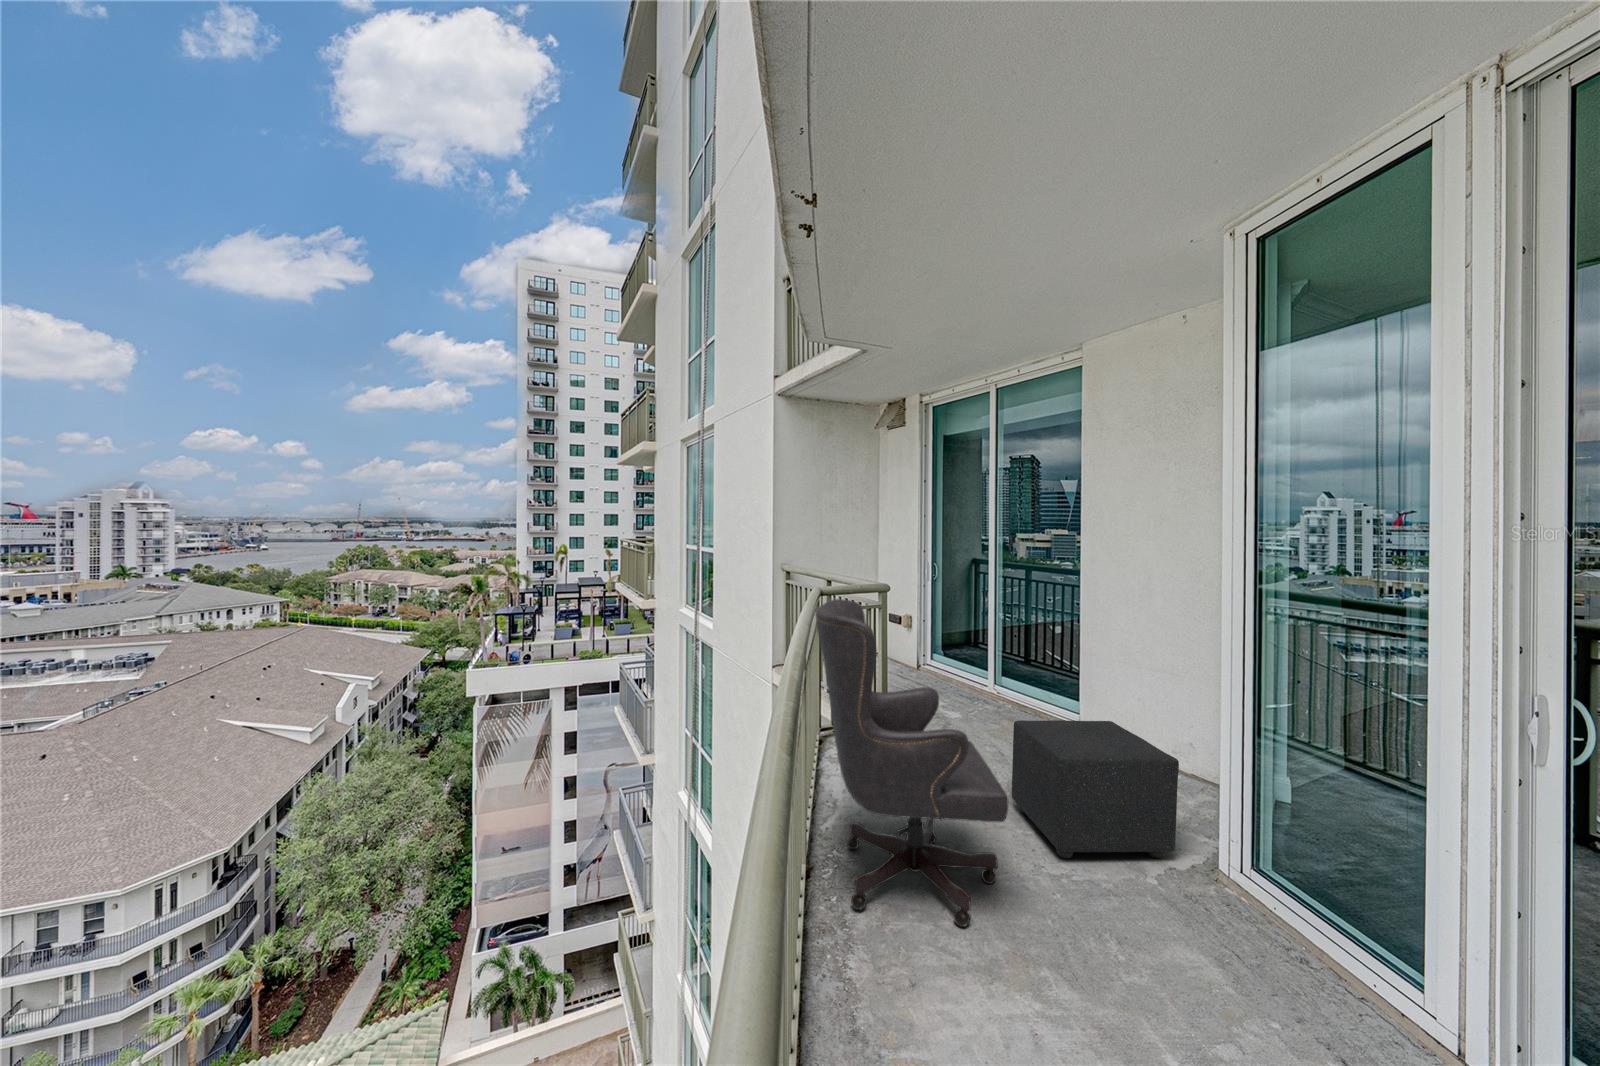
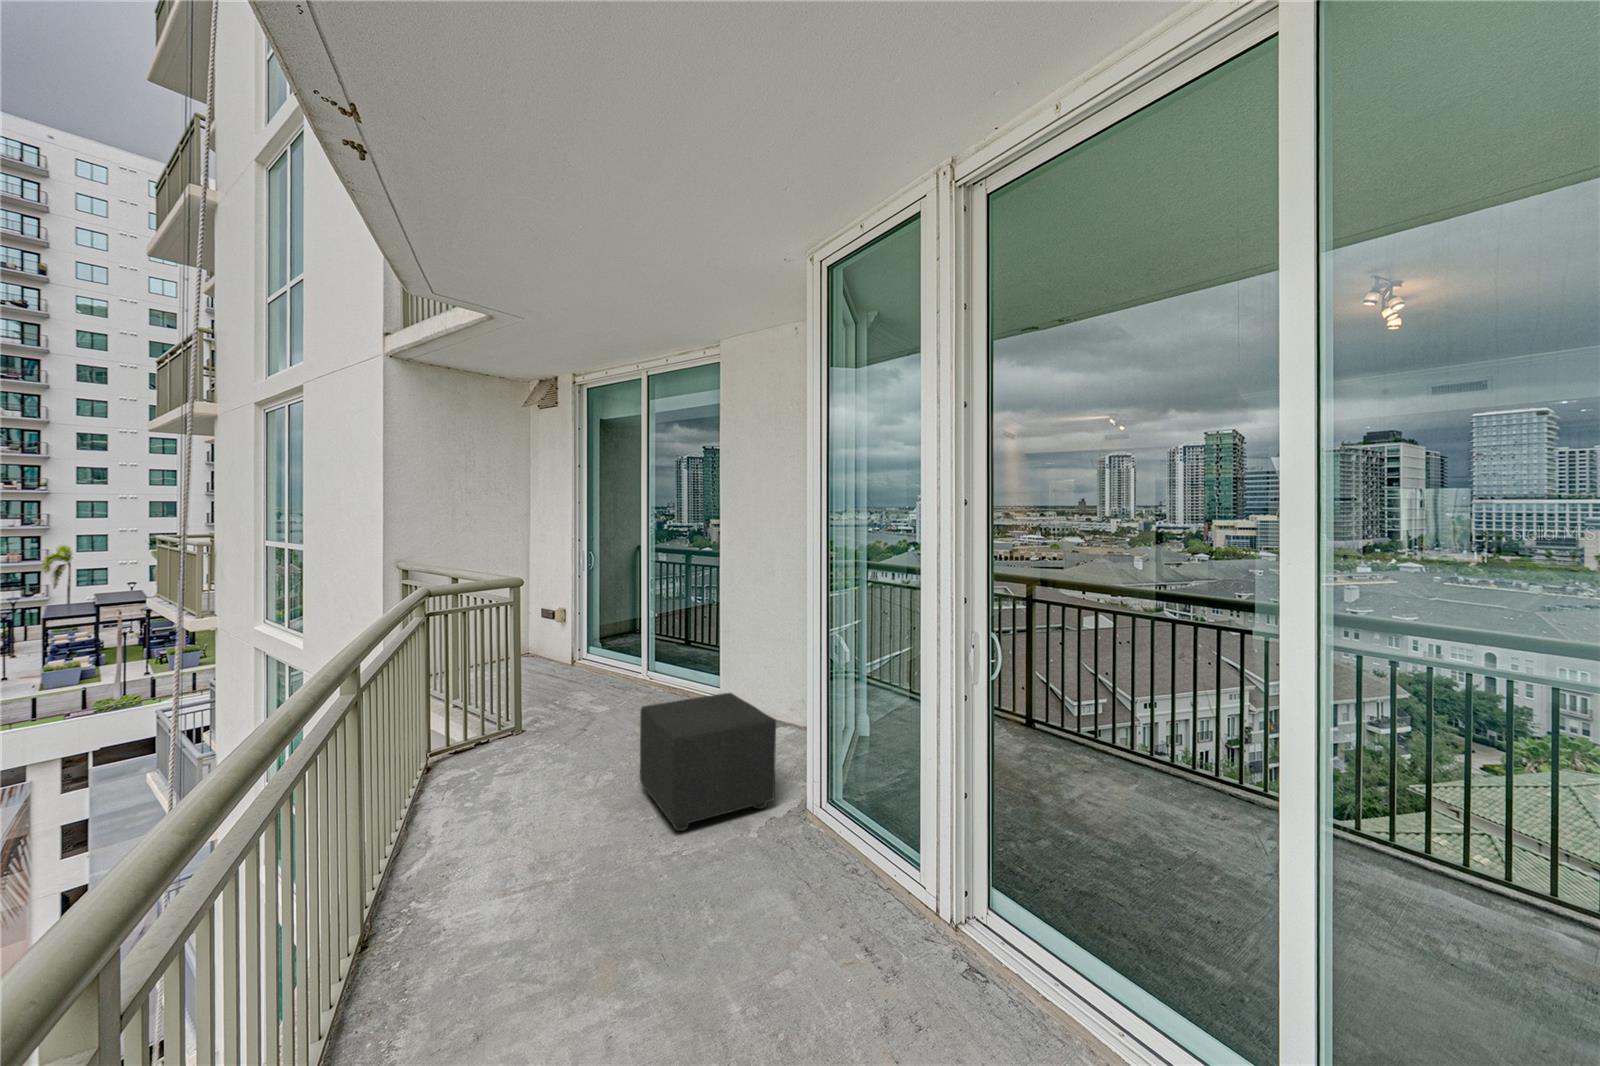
chair: present [816,599,1008,927] -> none [376,601,609,958]

